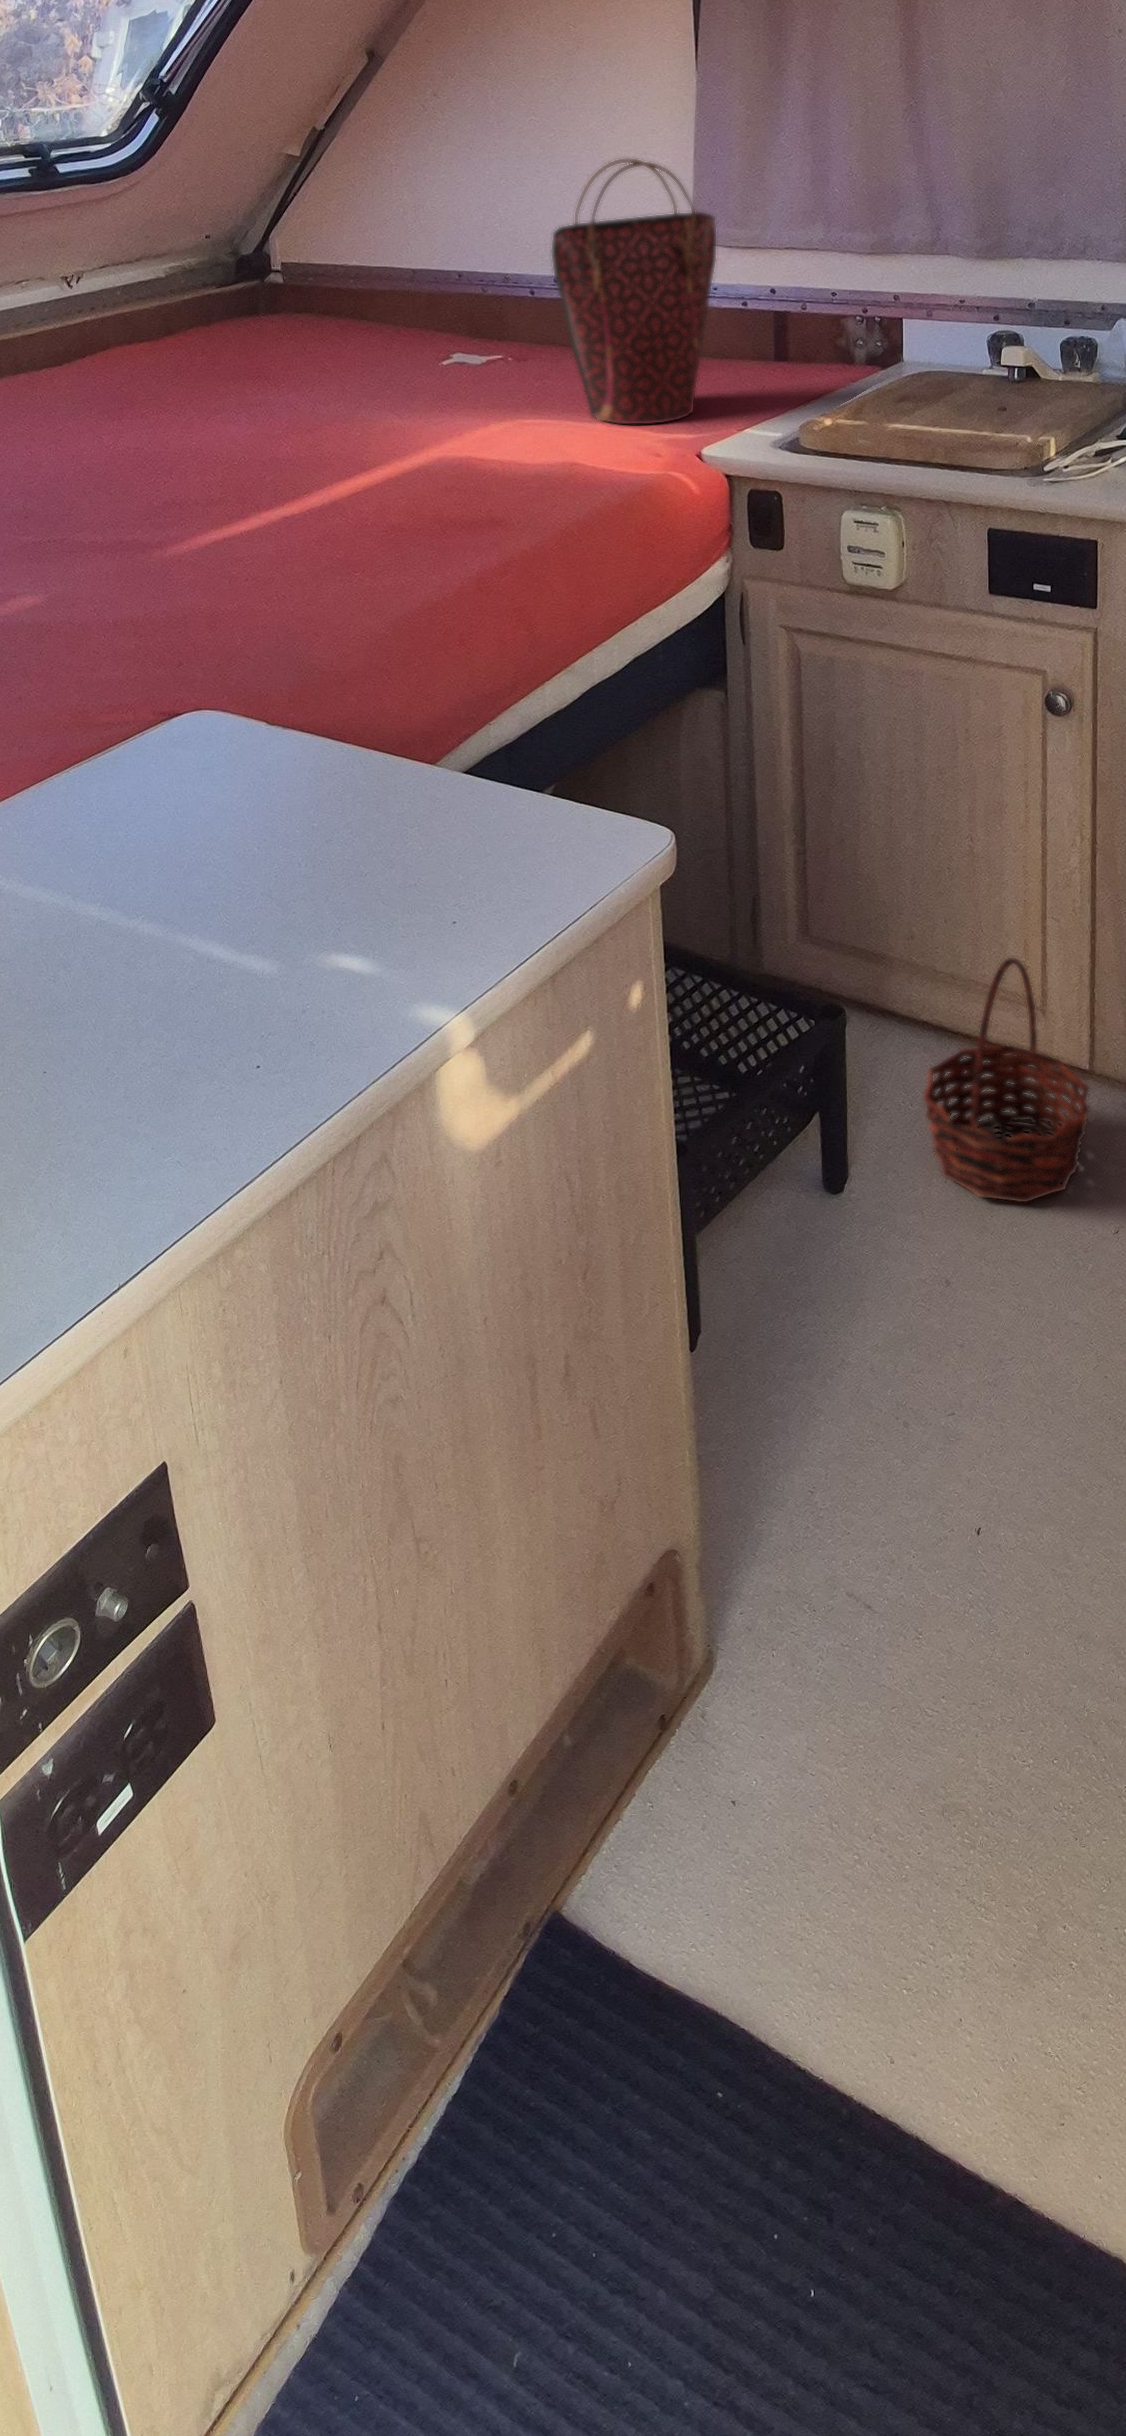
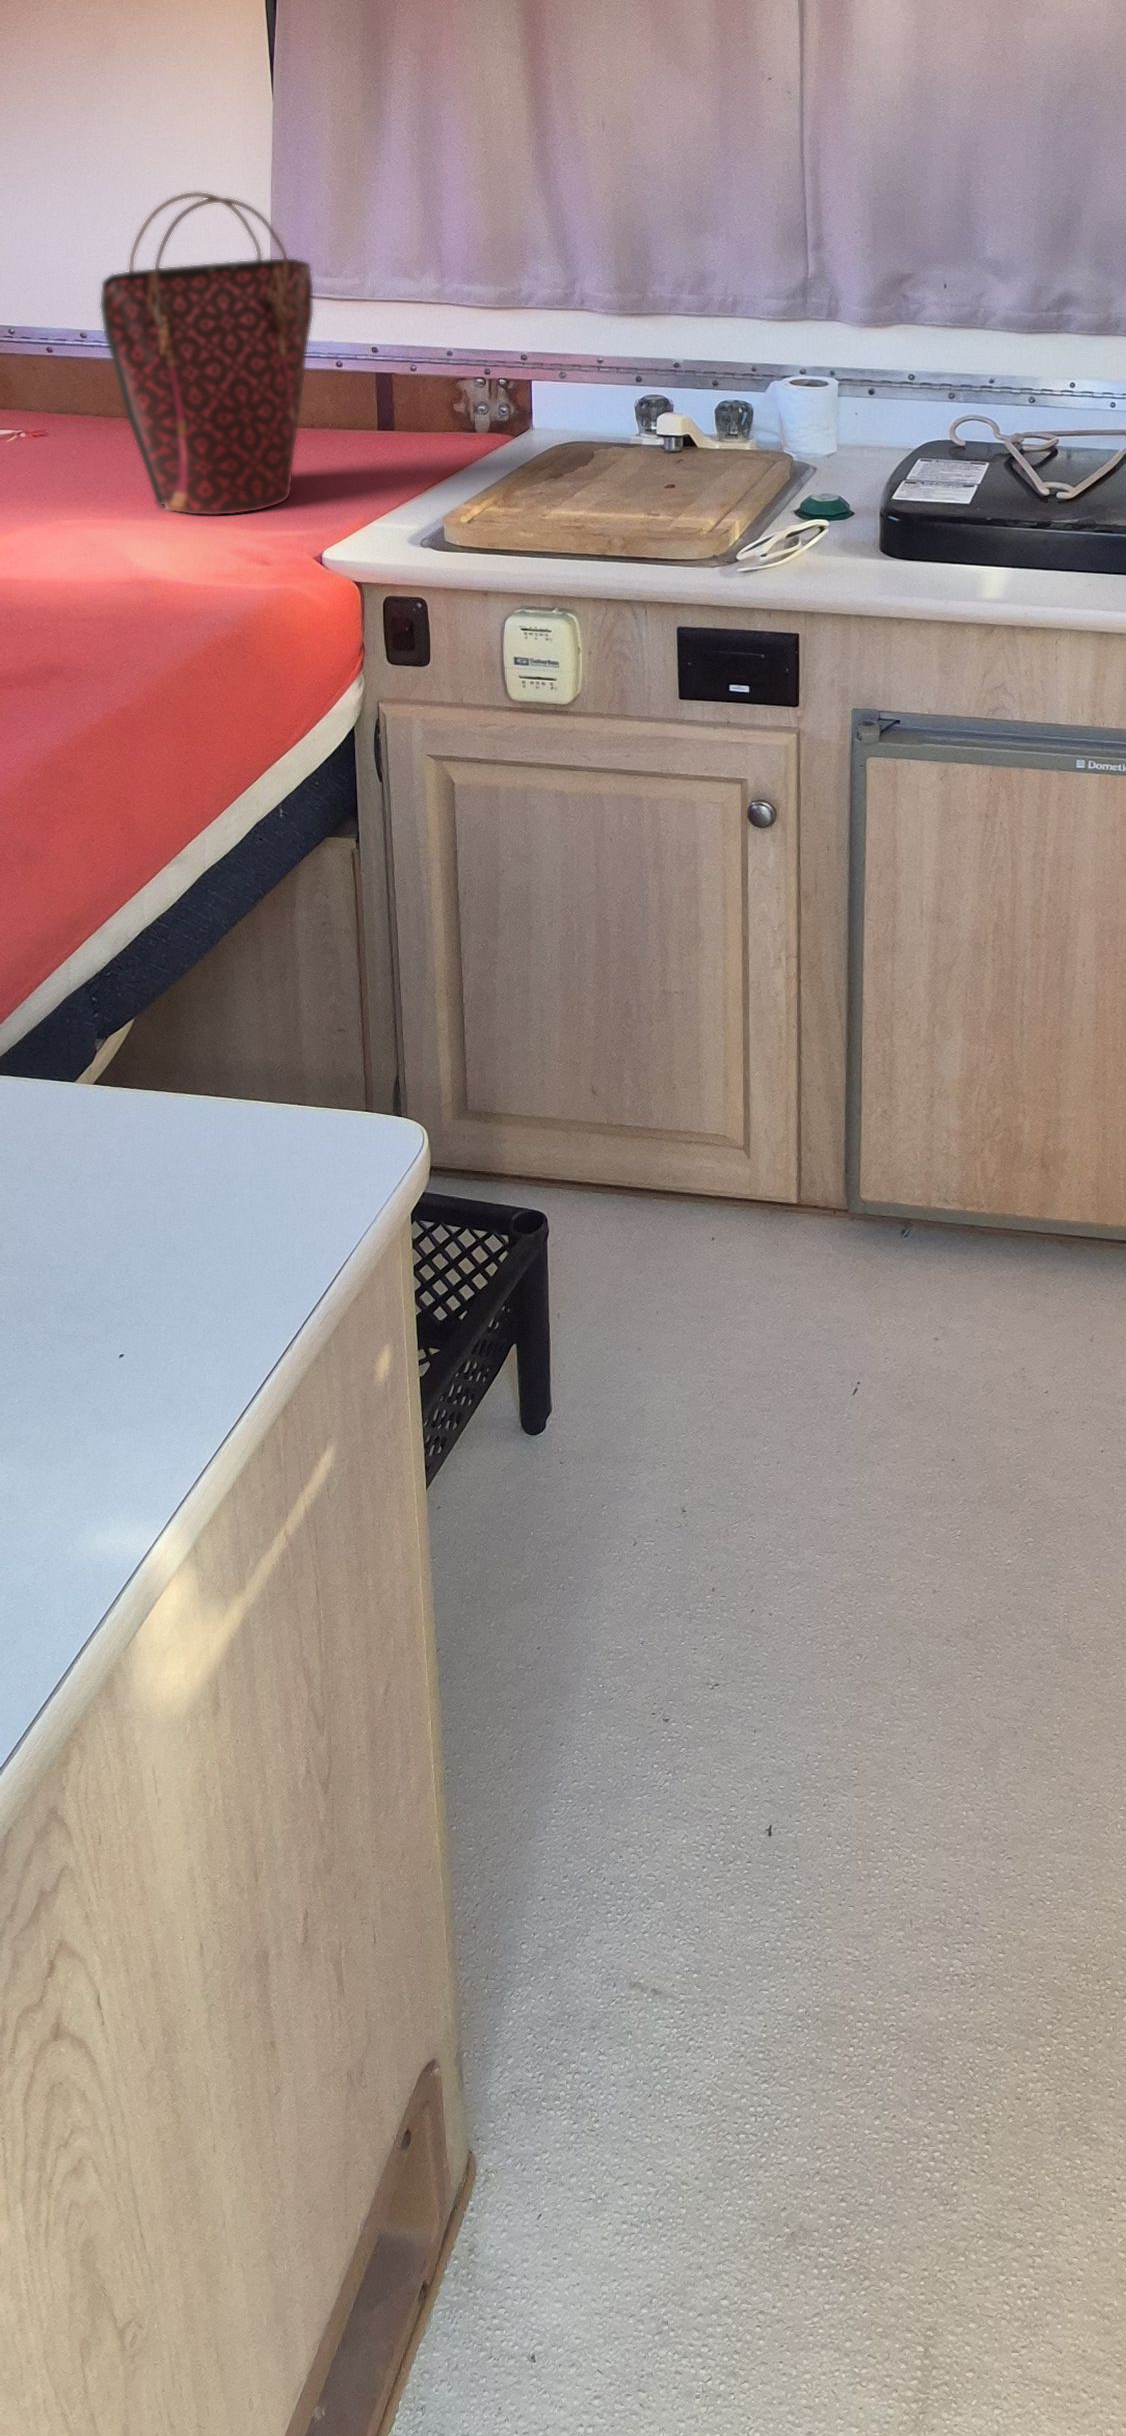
basket: present [924,958,1090,1202] -> none [624,1108,811,1391]

